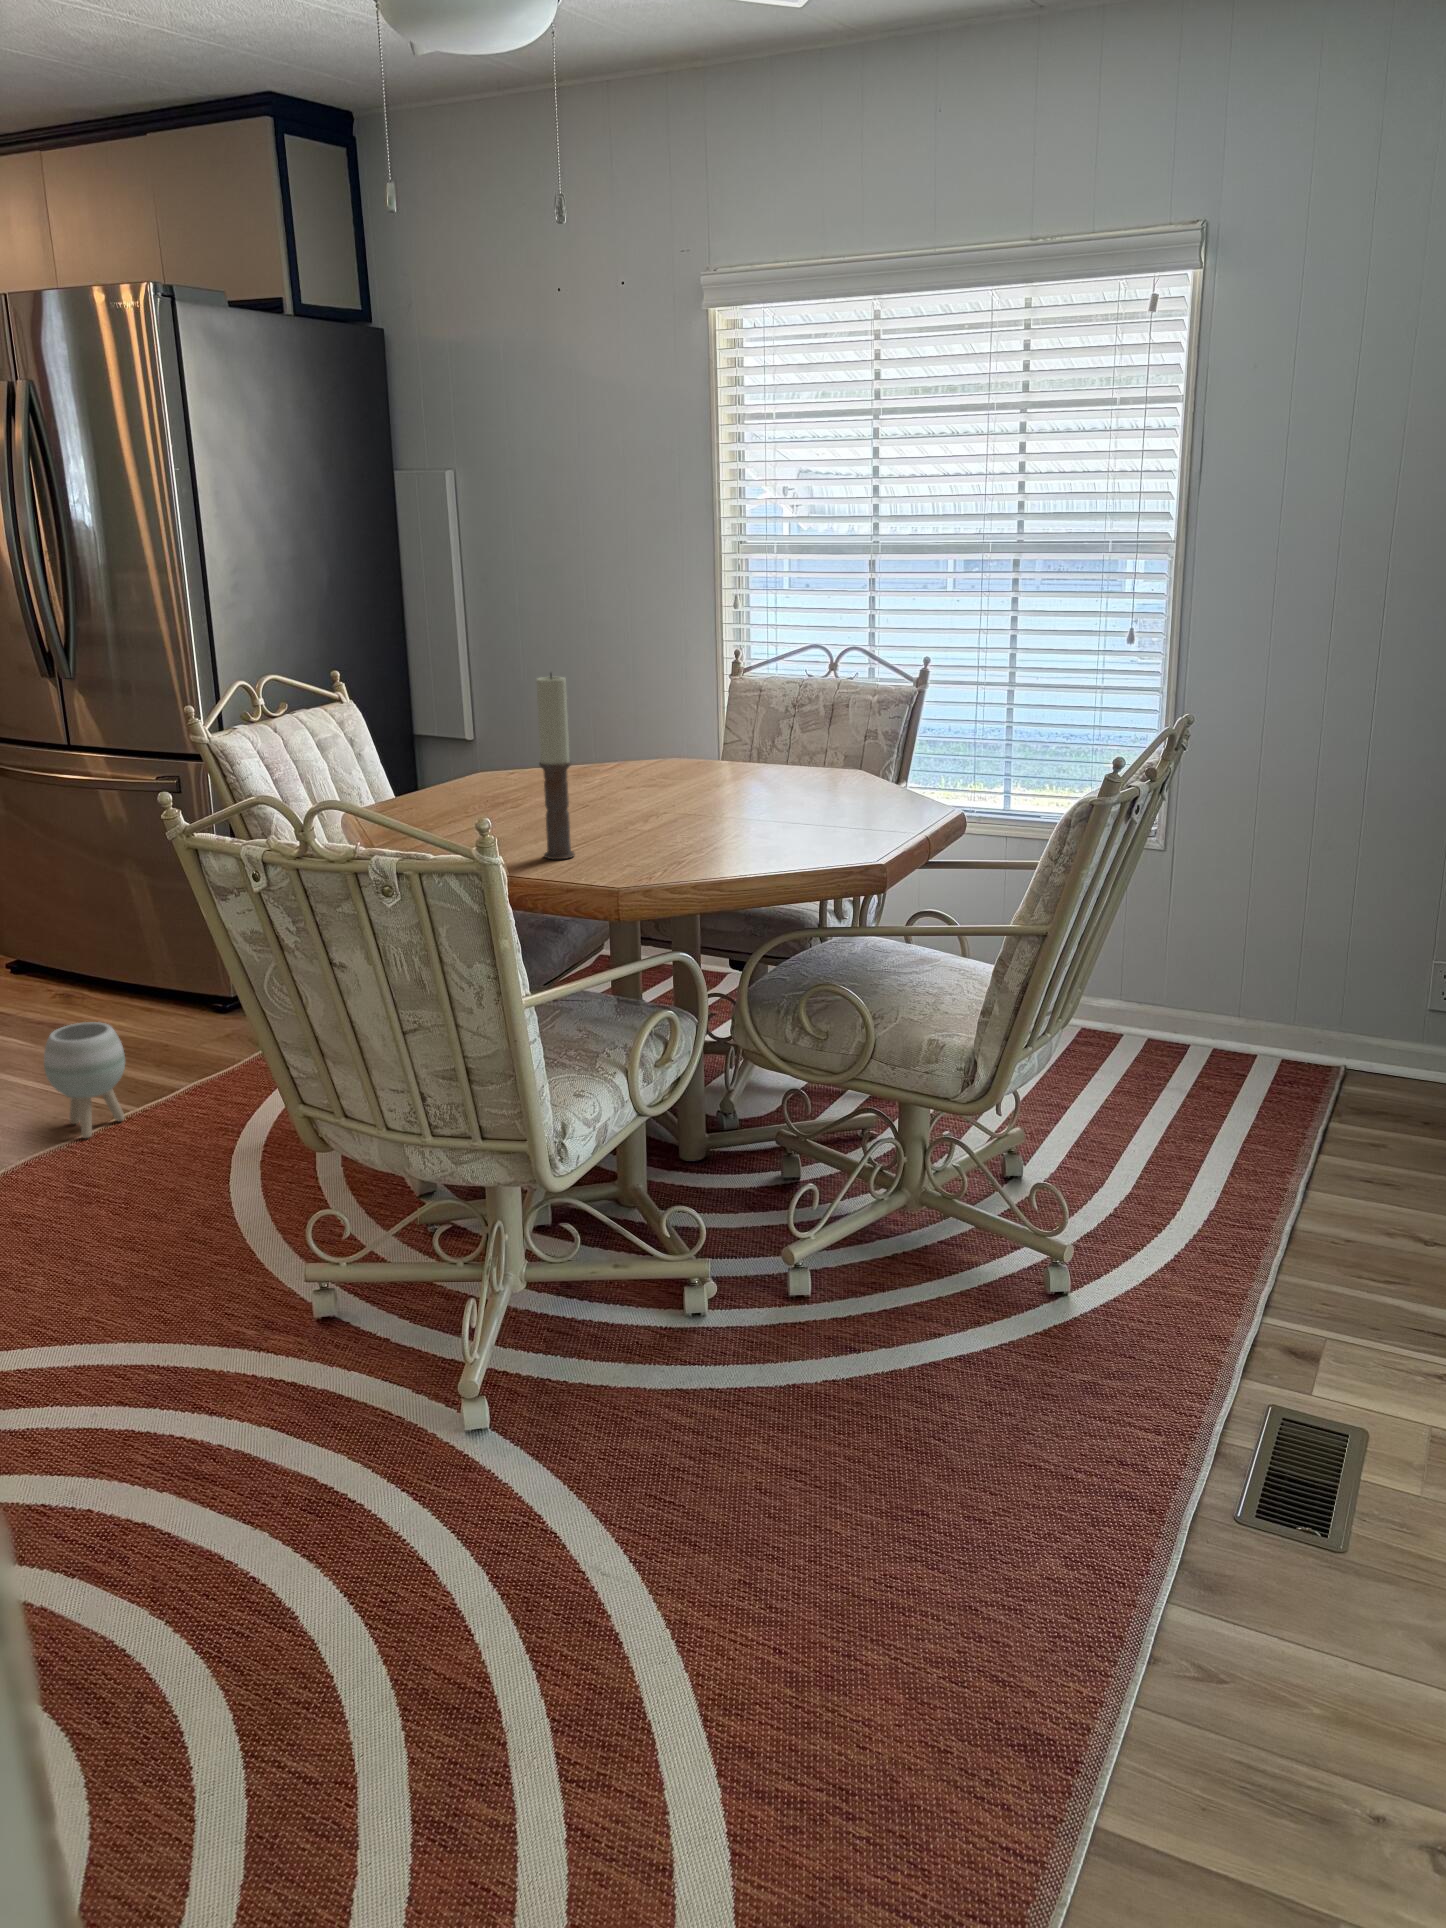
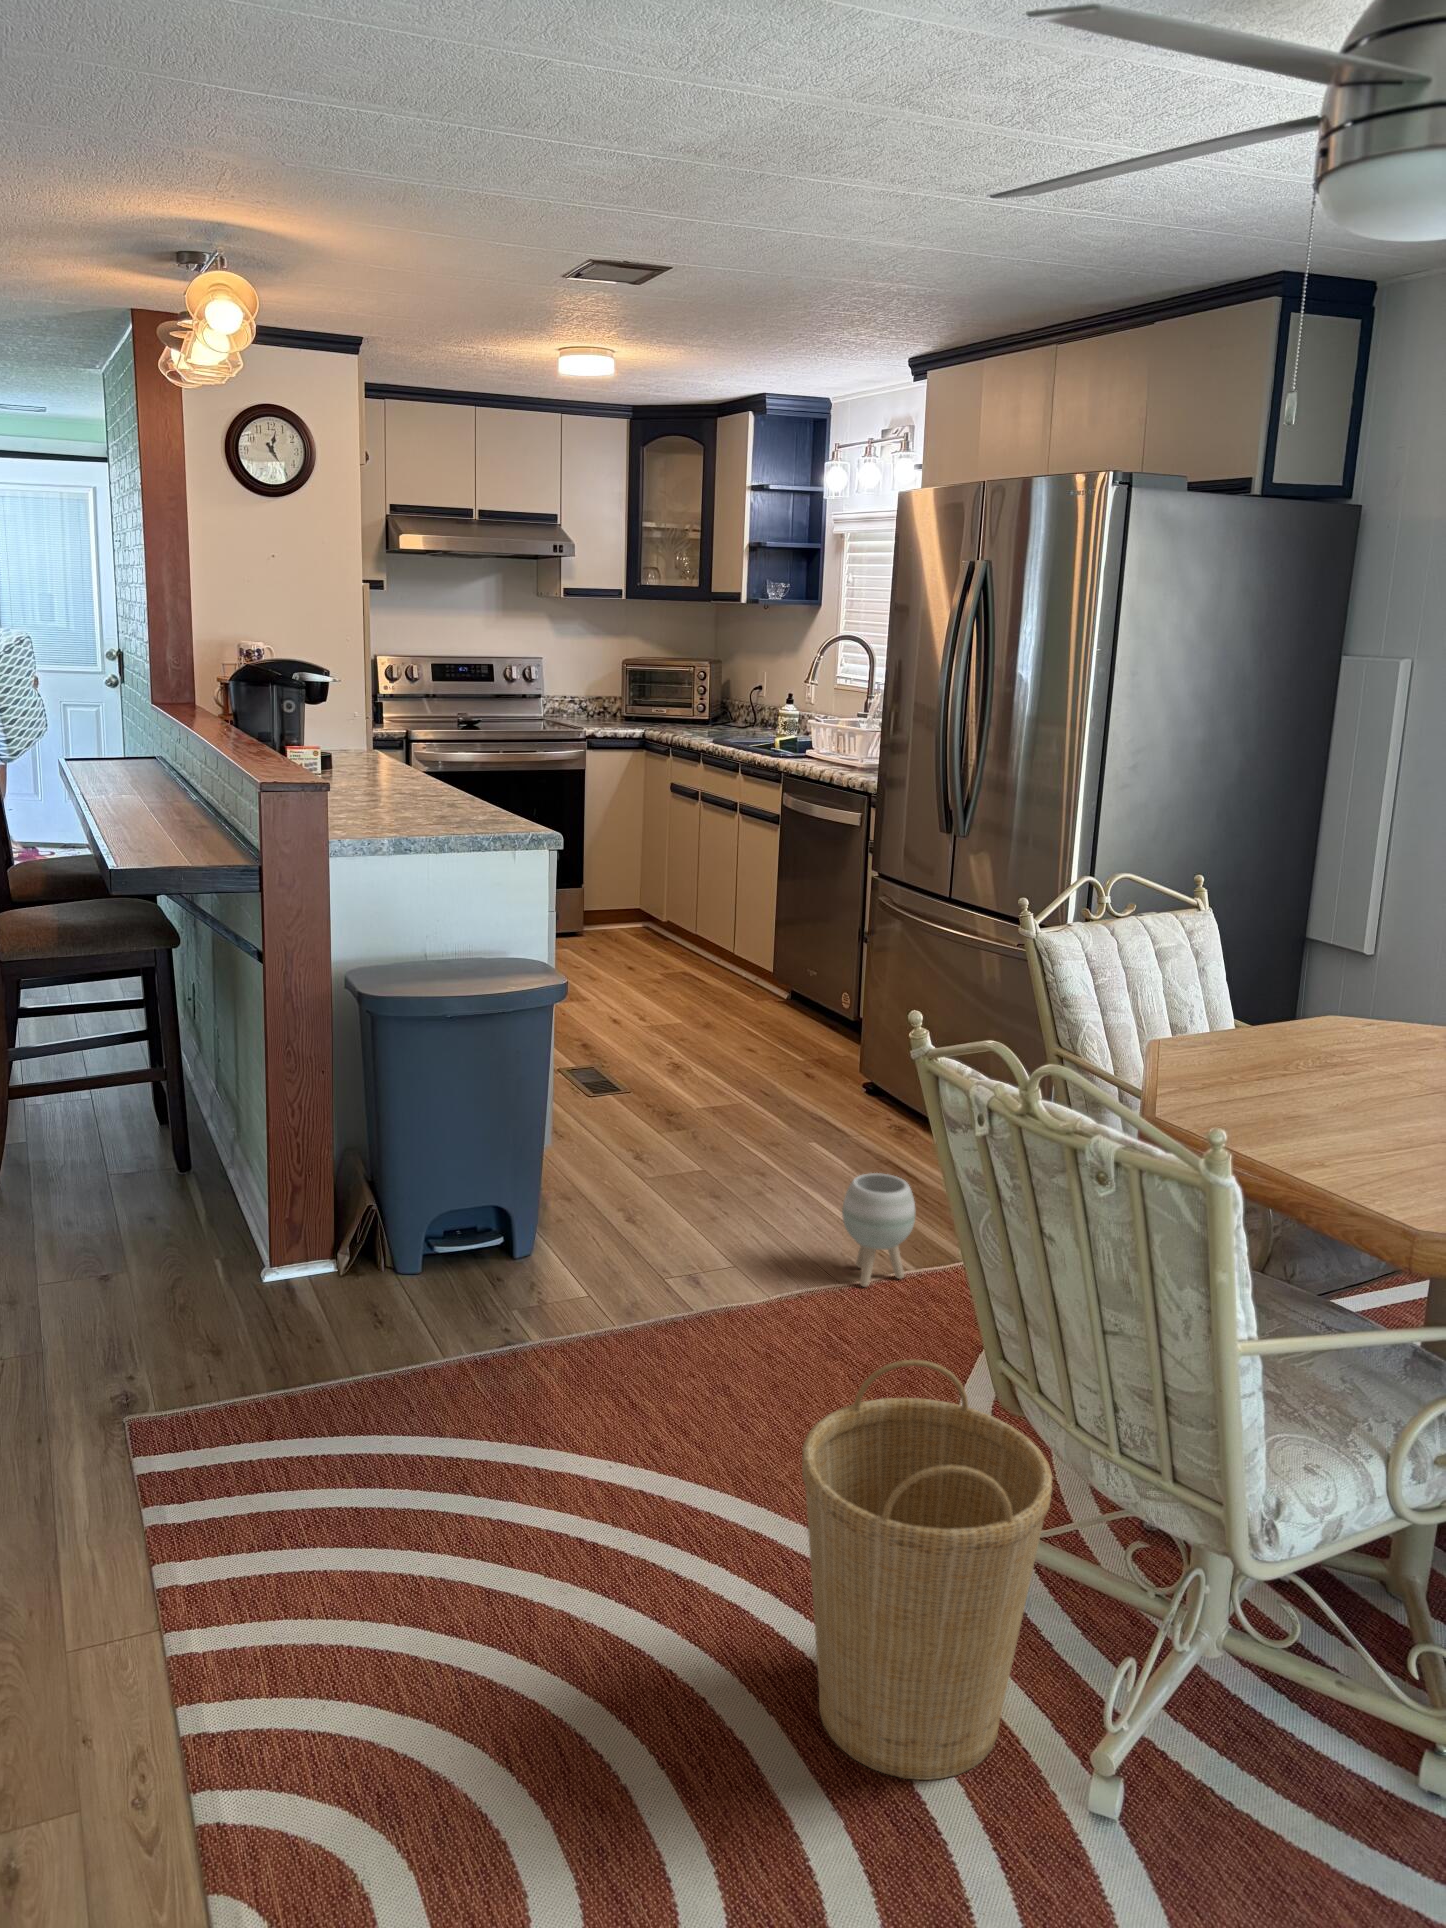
candle: present [536,674,575,859] -> none [1351,943,1418,1166]
basket: none [139,1123,380,1488] -> present [802,1360,1053,1780]

